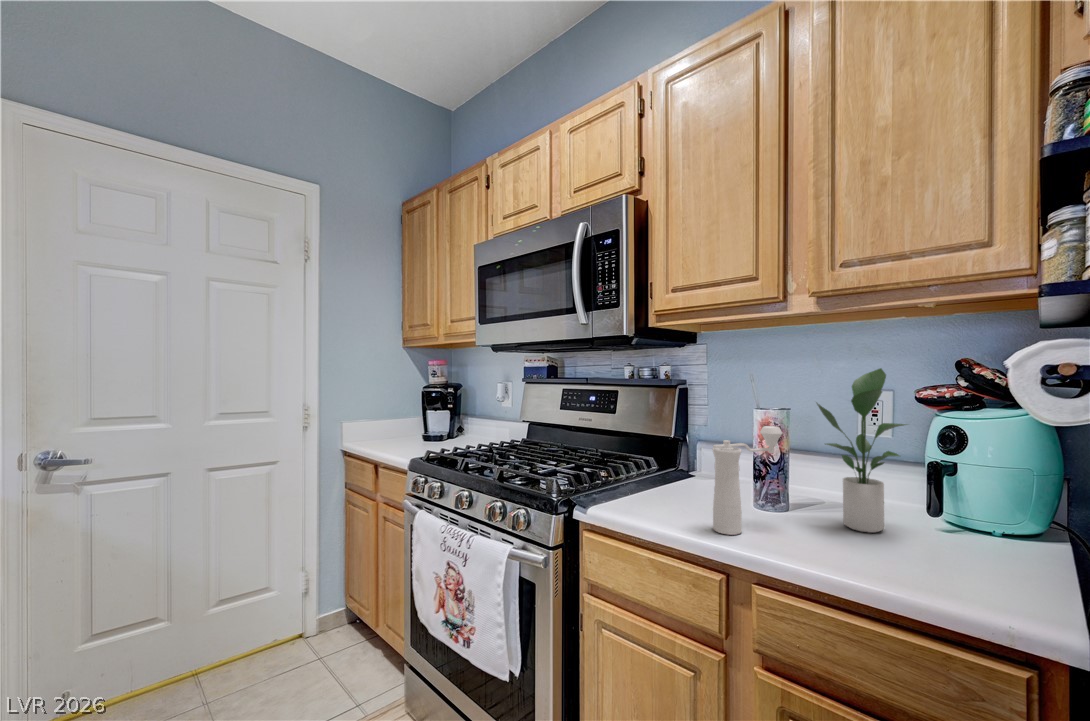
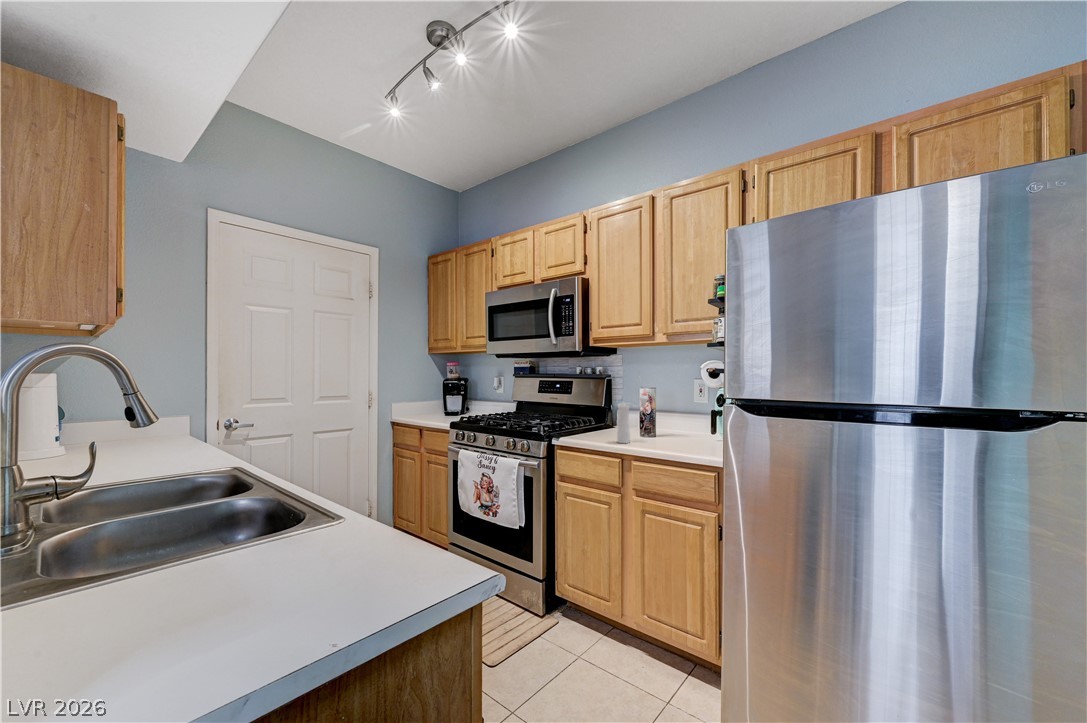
potted plant: present [817,368,906,533] -> none [665,369,703,441]

